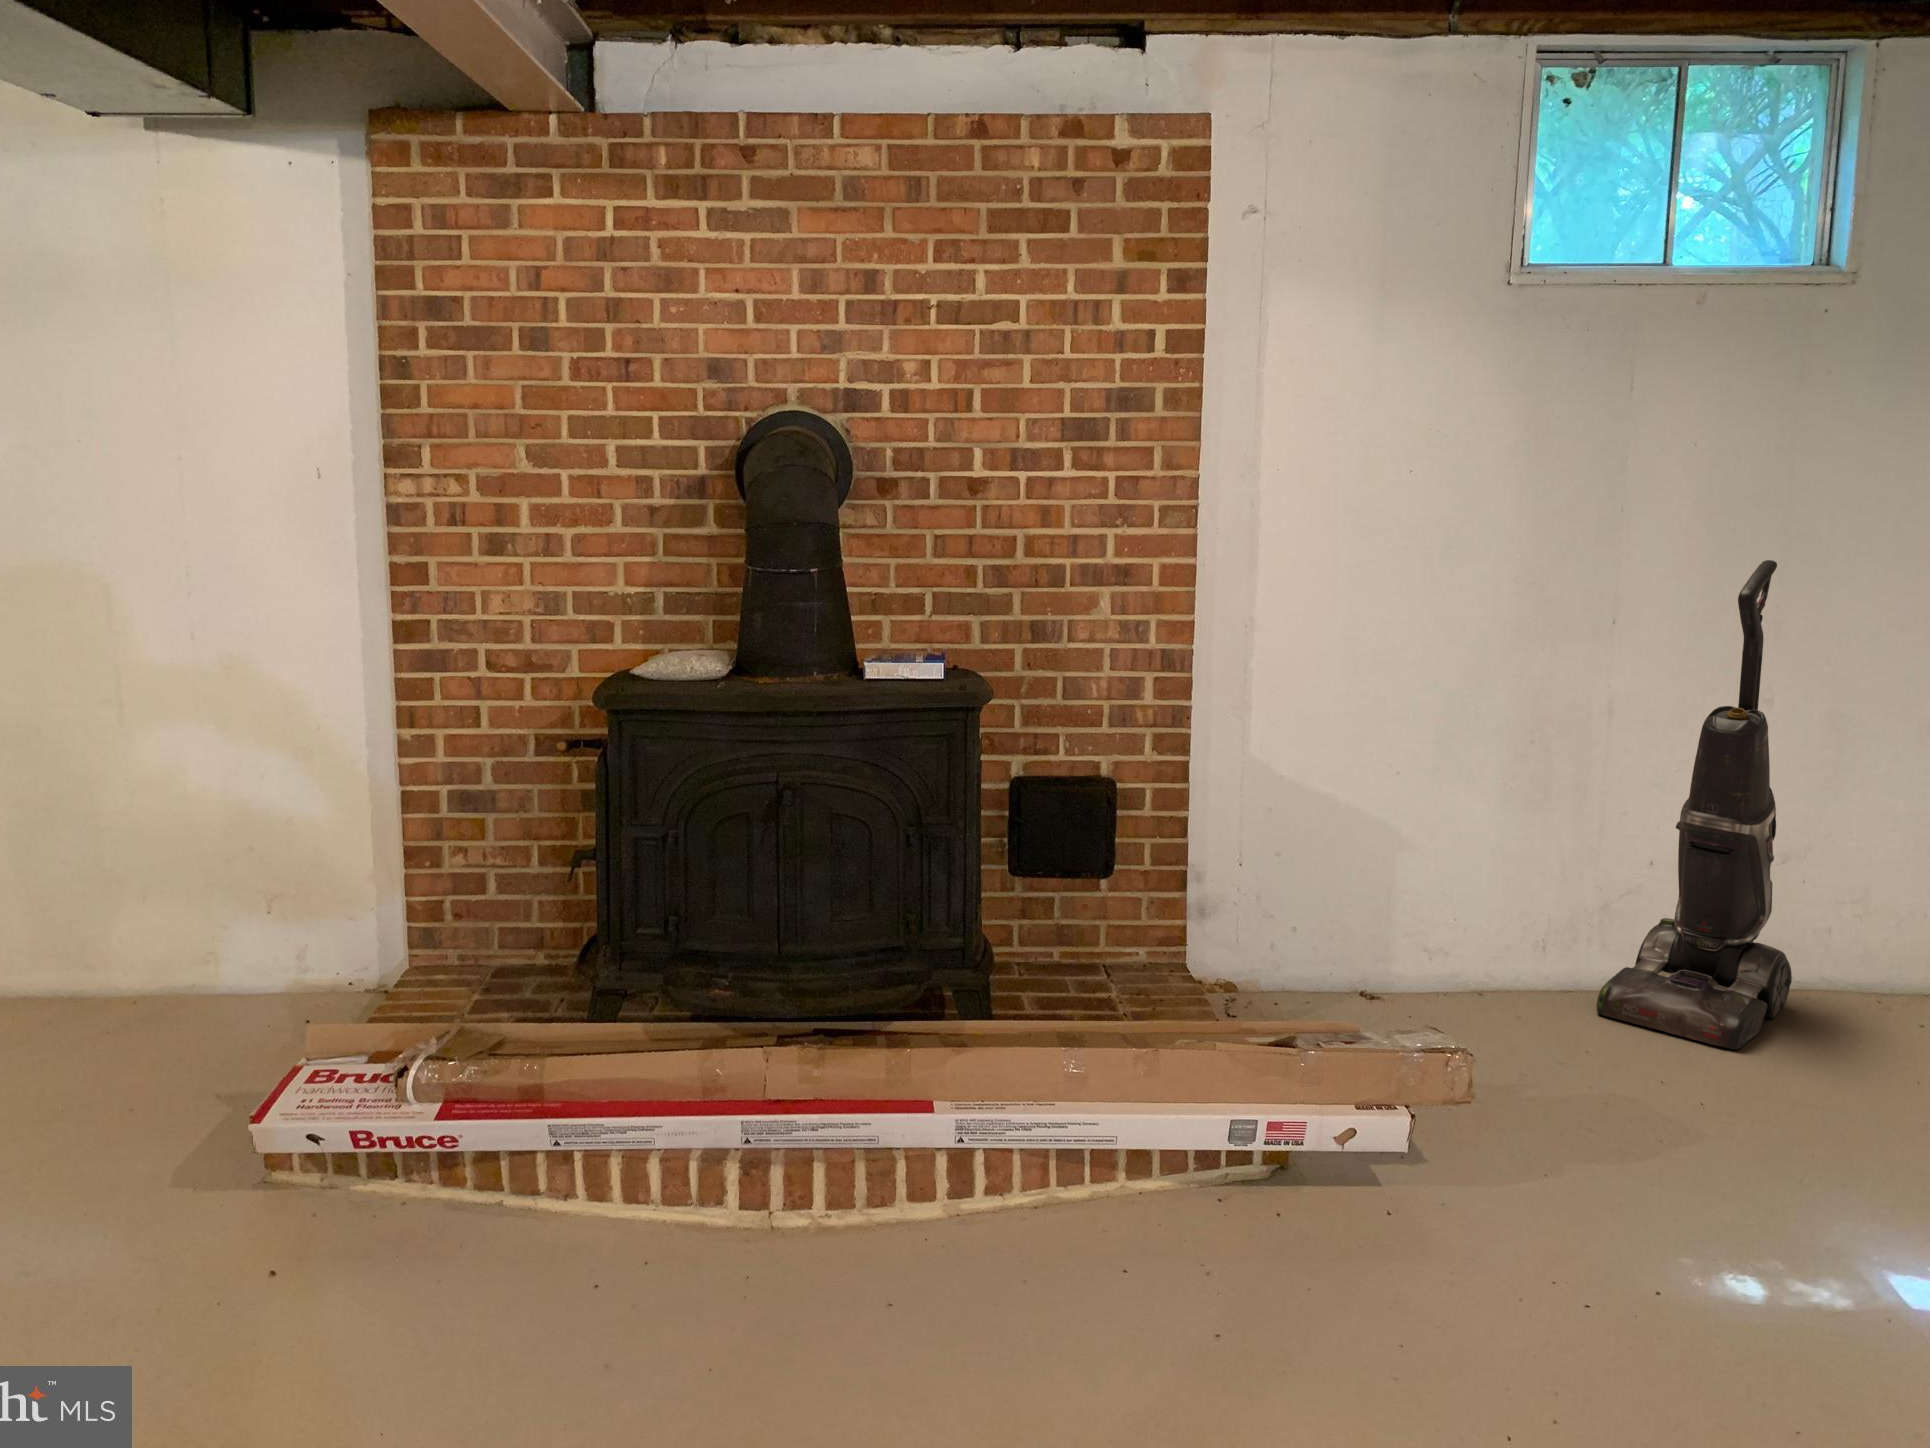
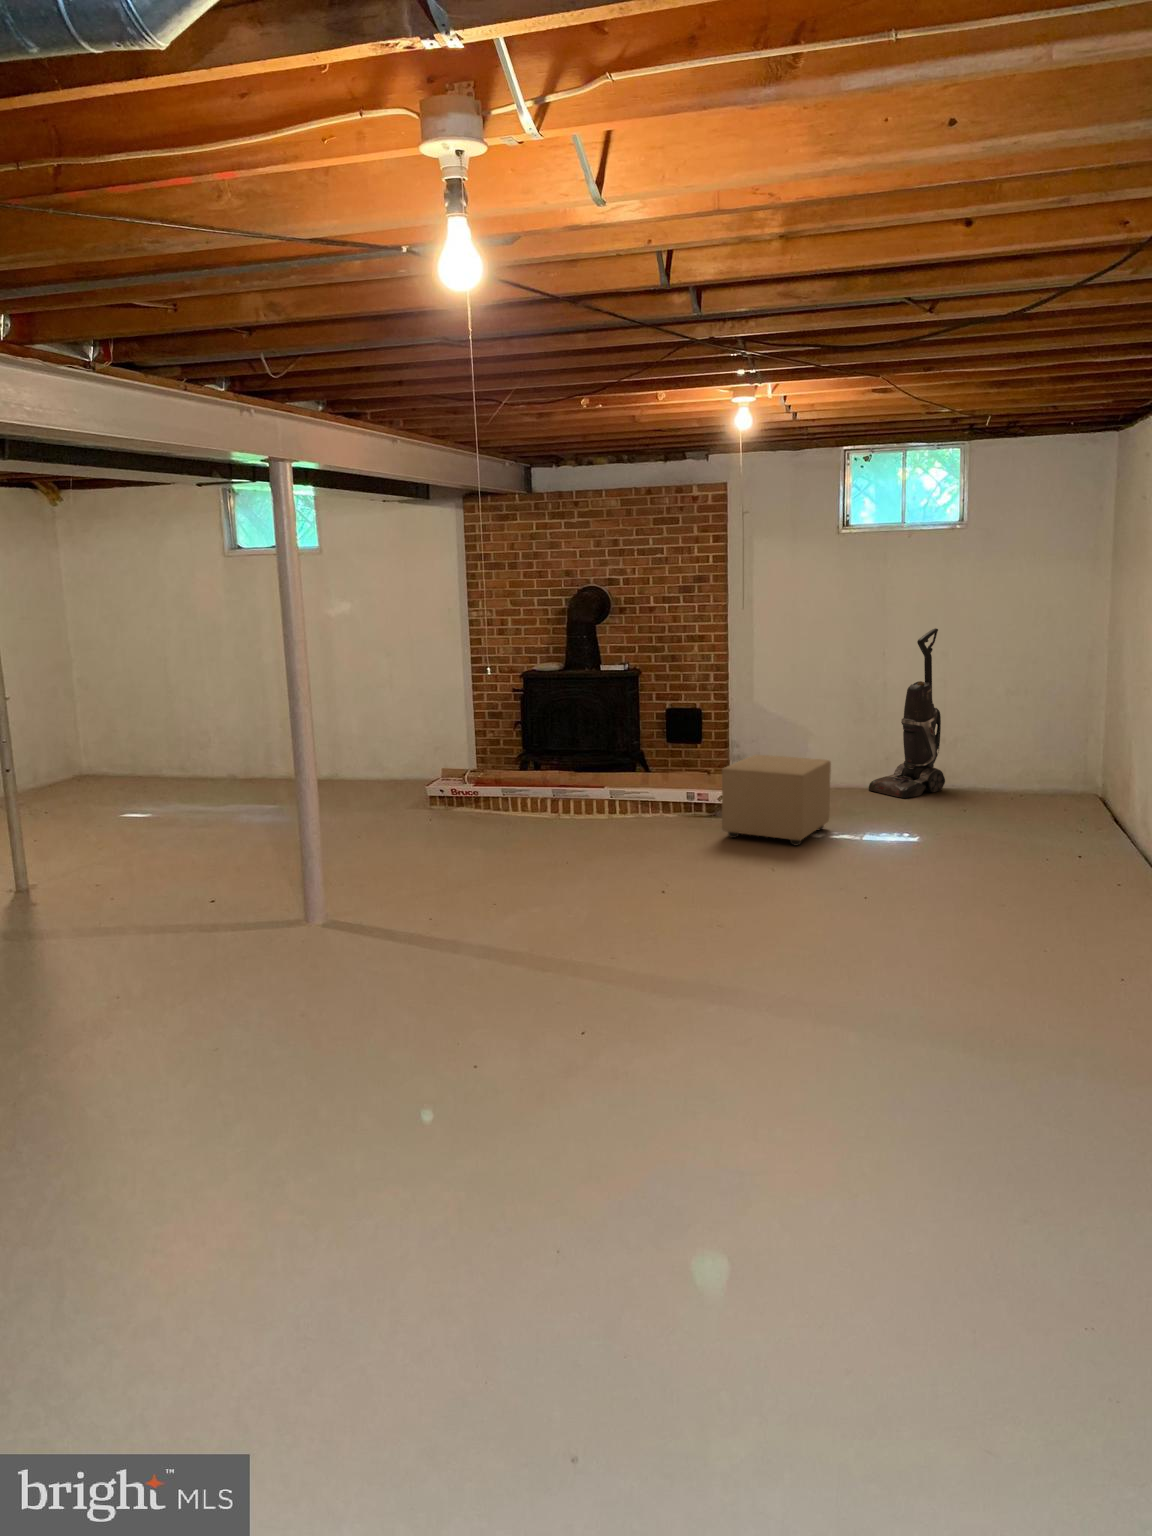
ottoman: none [1442,992,1814,1380] -> present [722,755,831,845]

